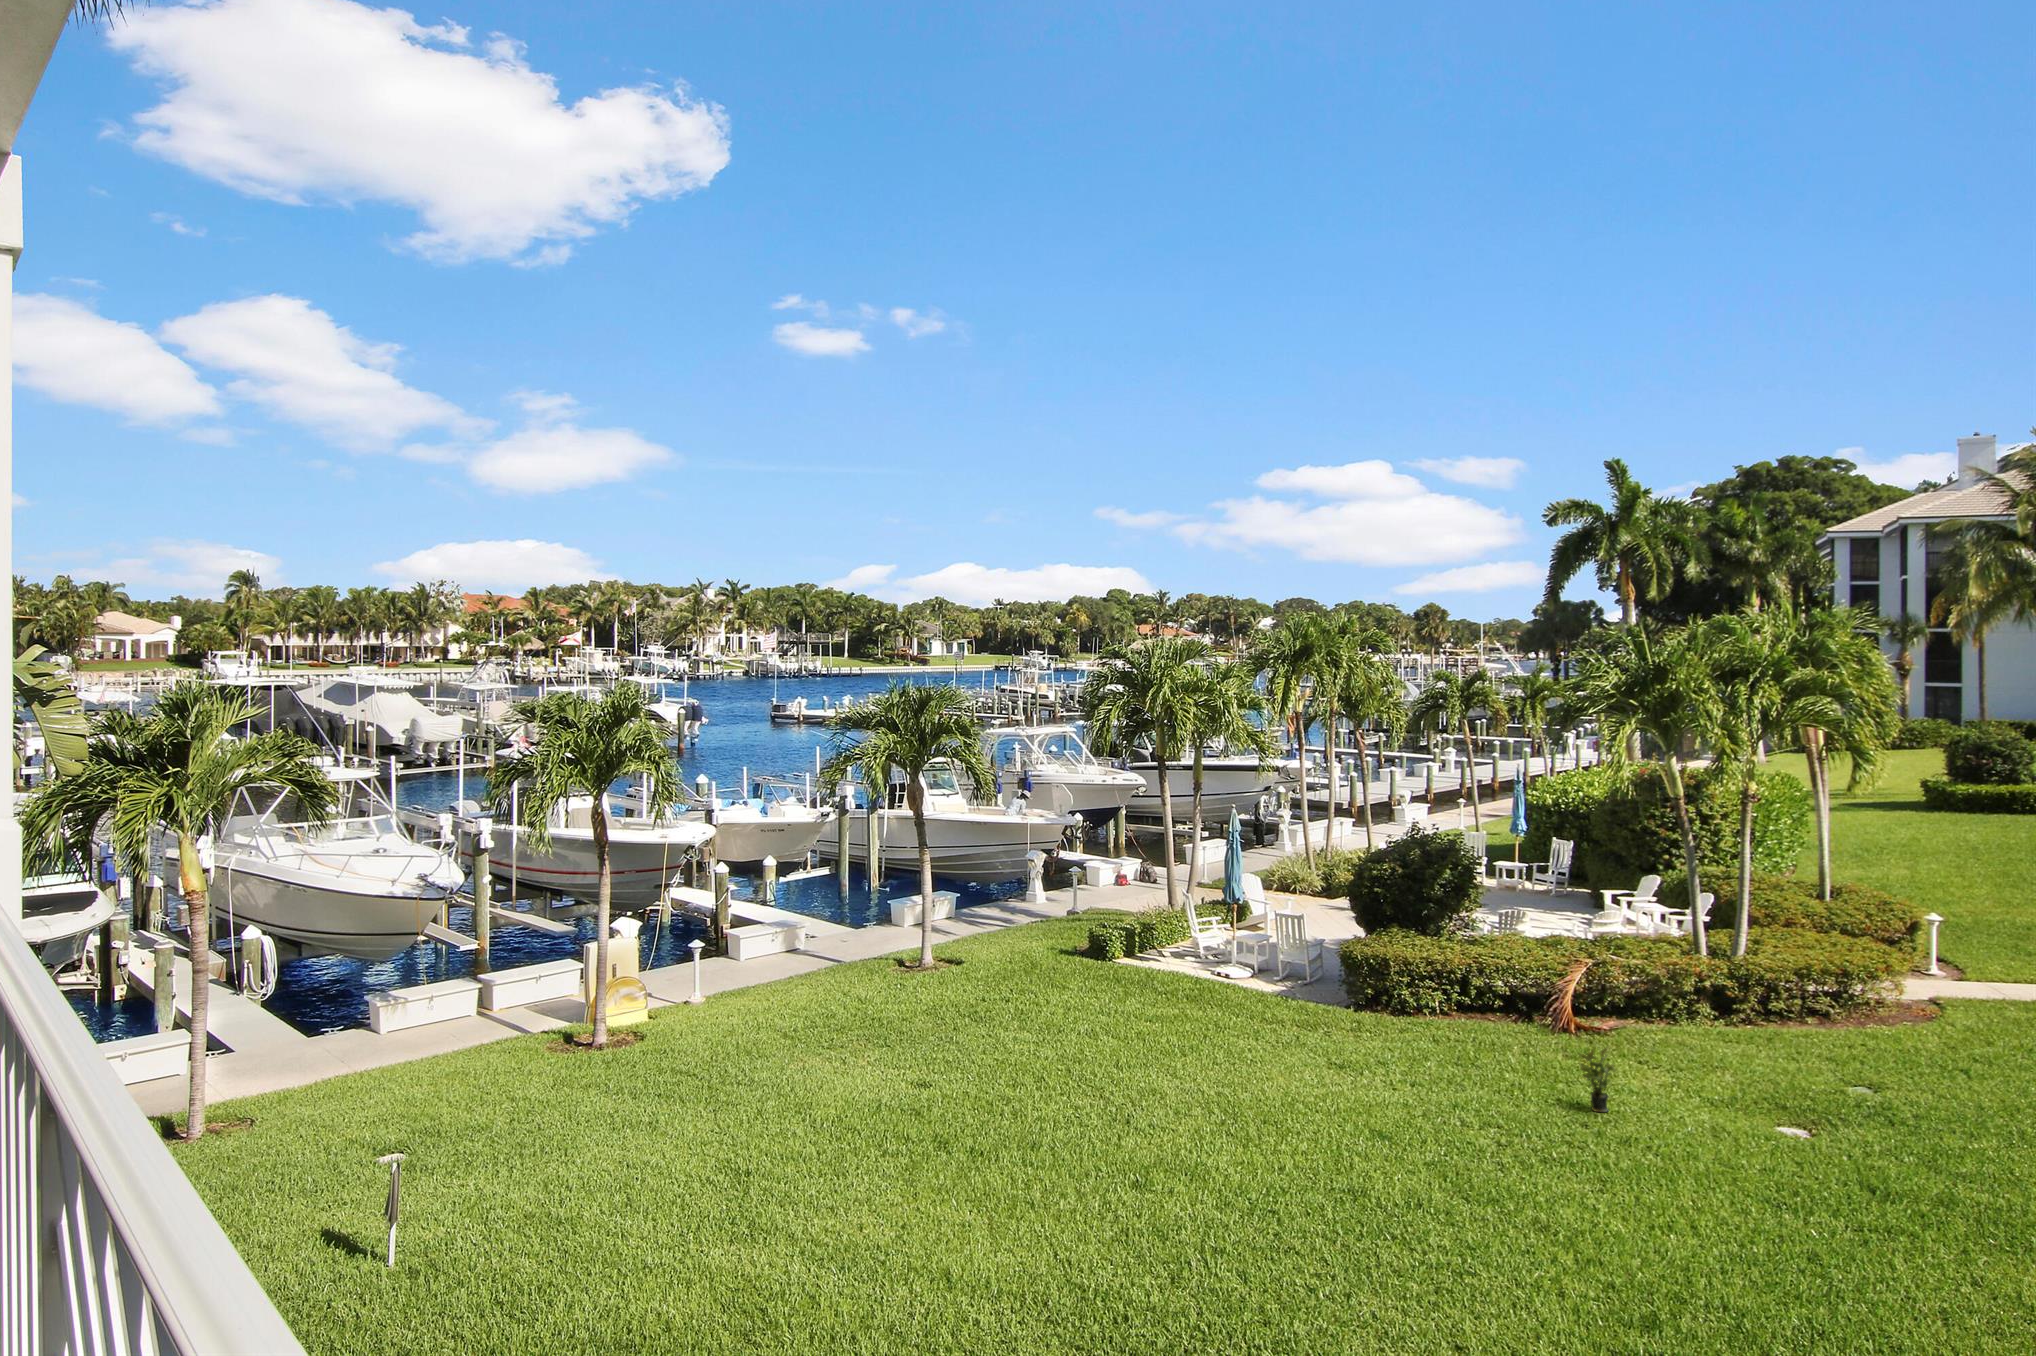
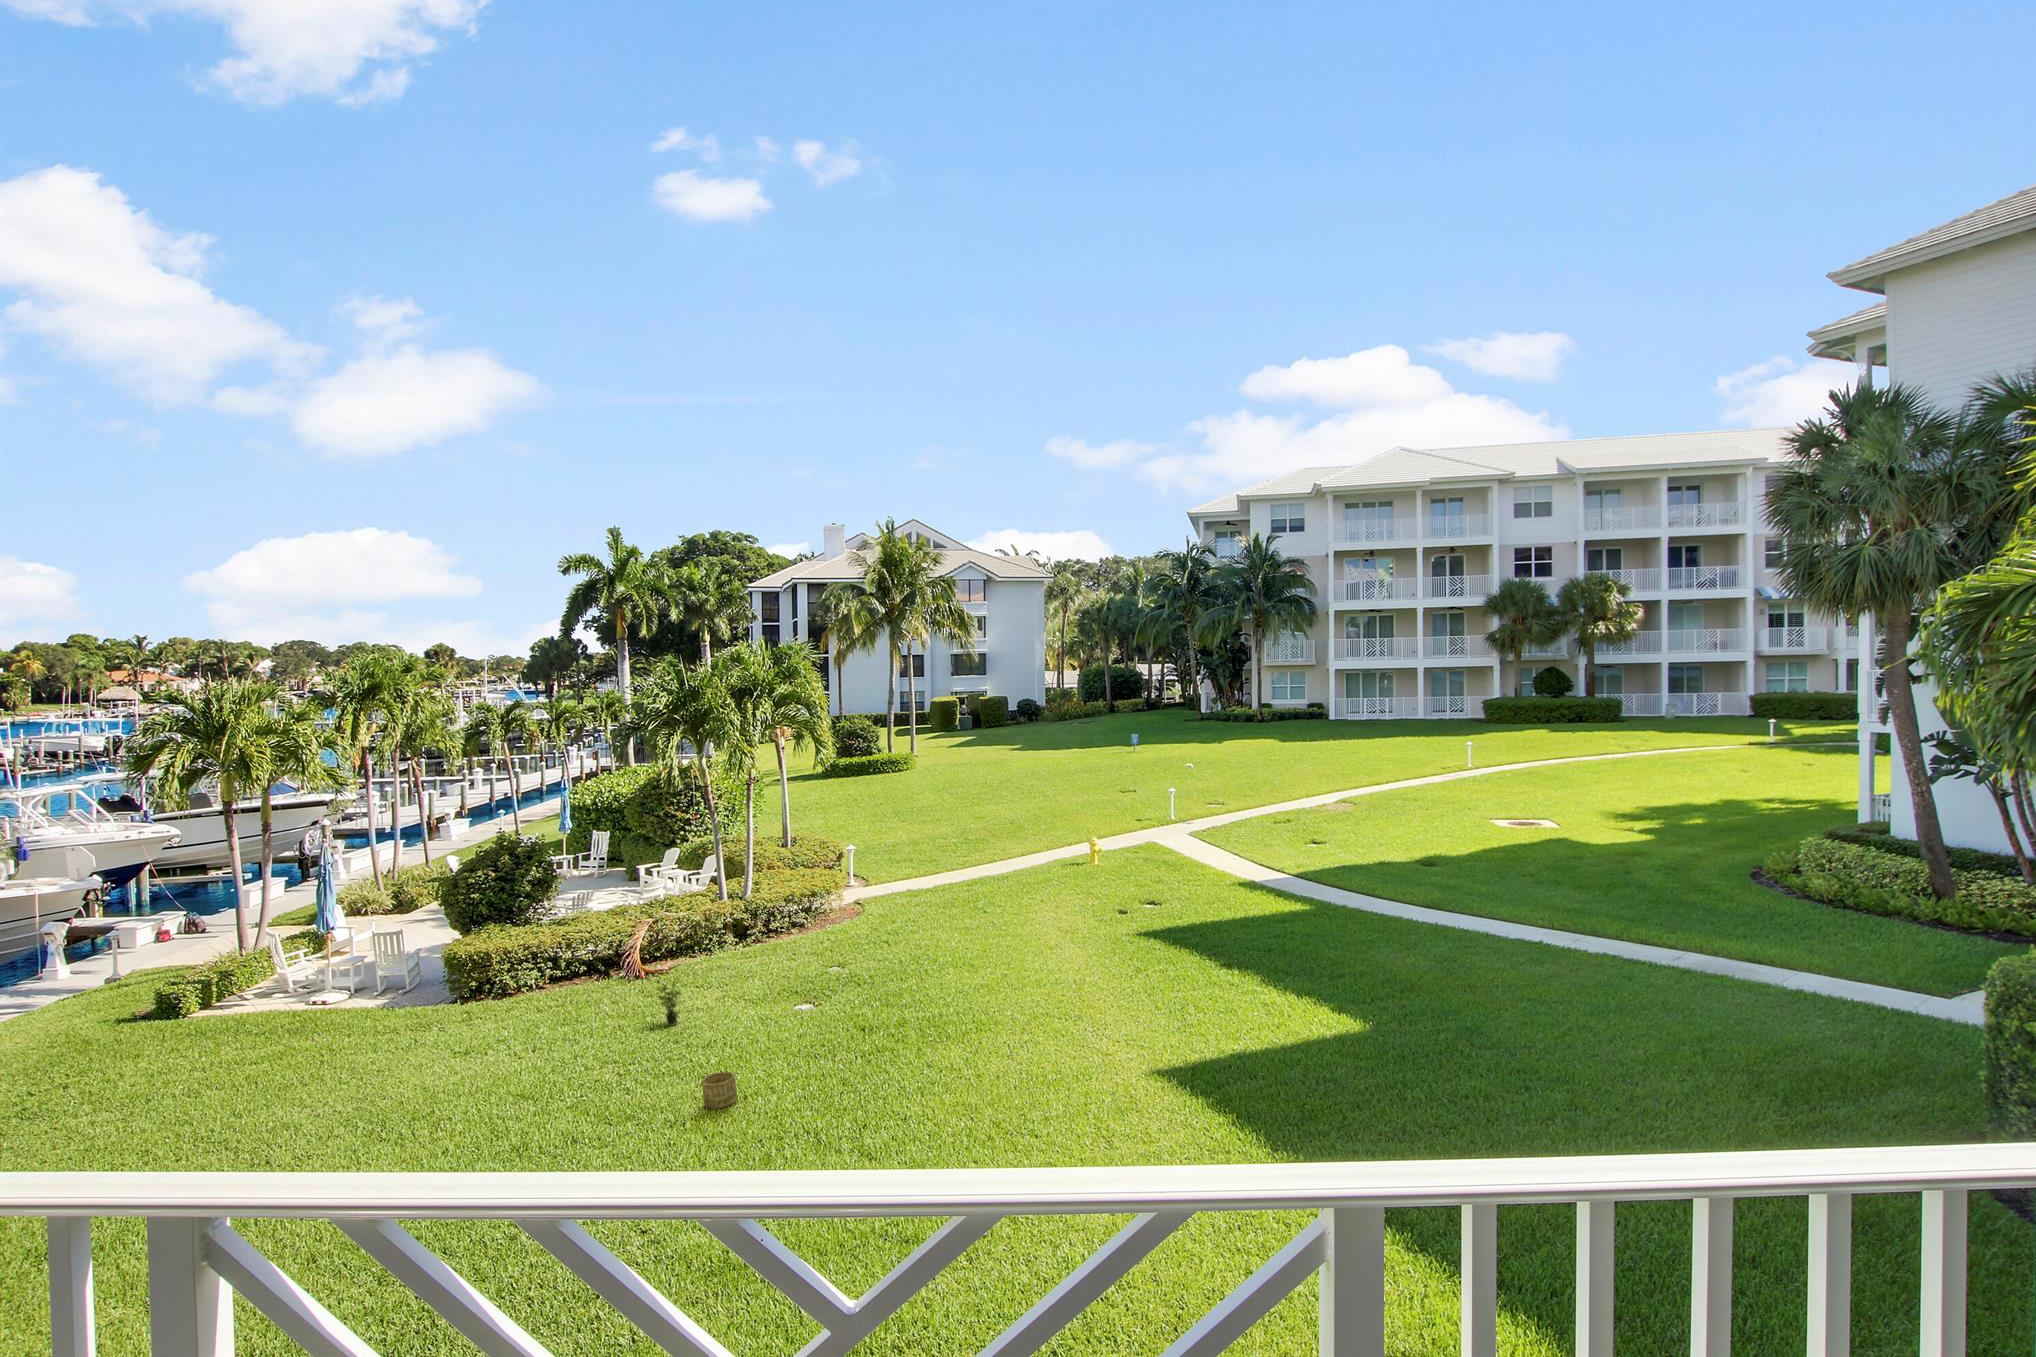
wooden bucket: none [1618,1205,1677,1265] -> present [701,1072,737,1109]

